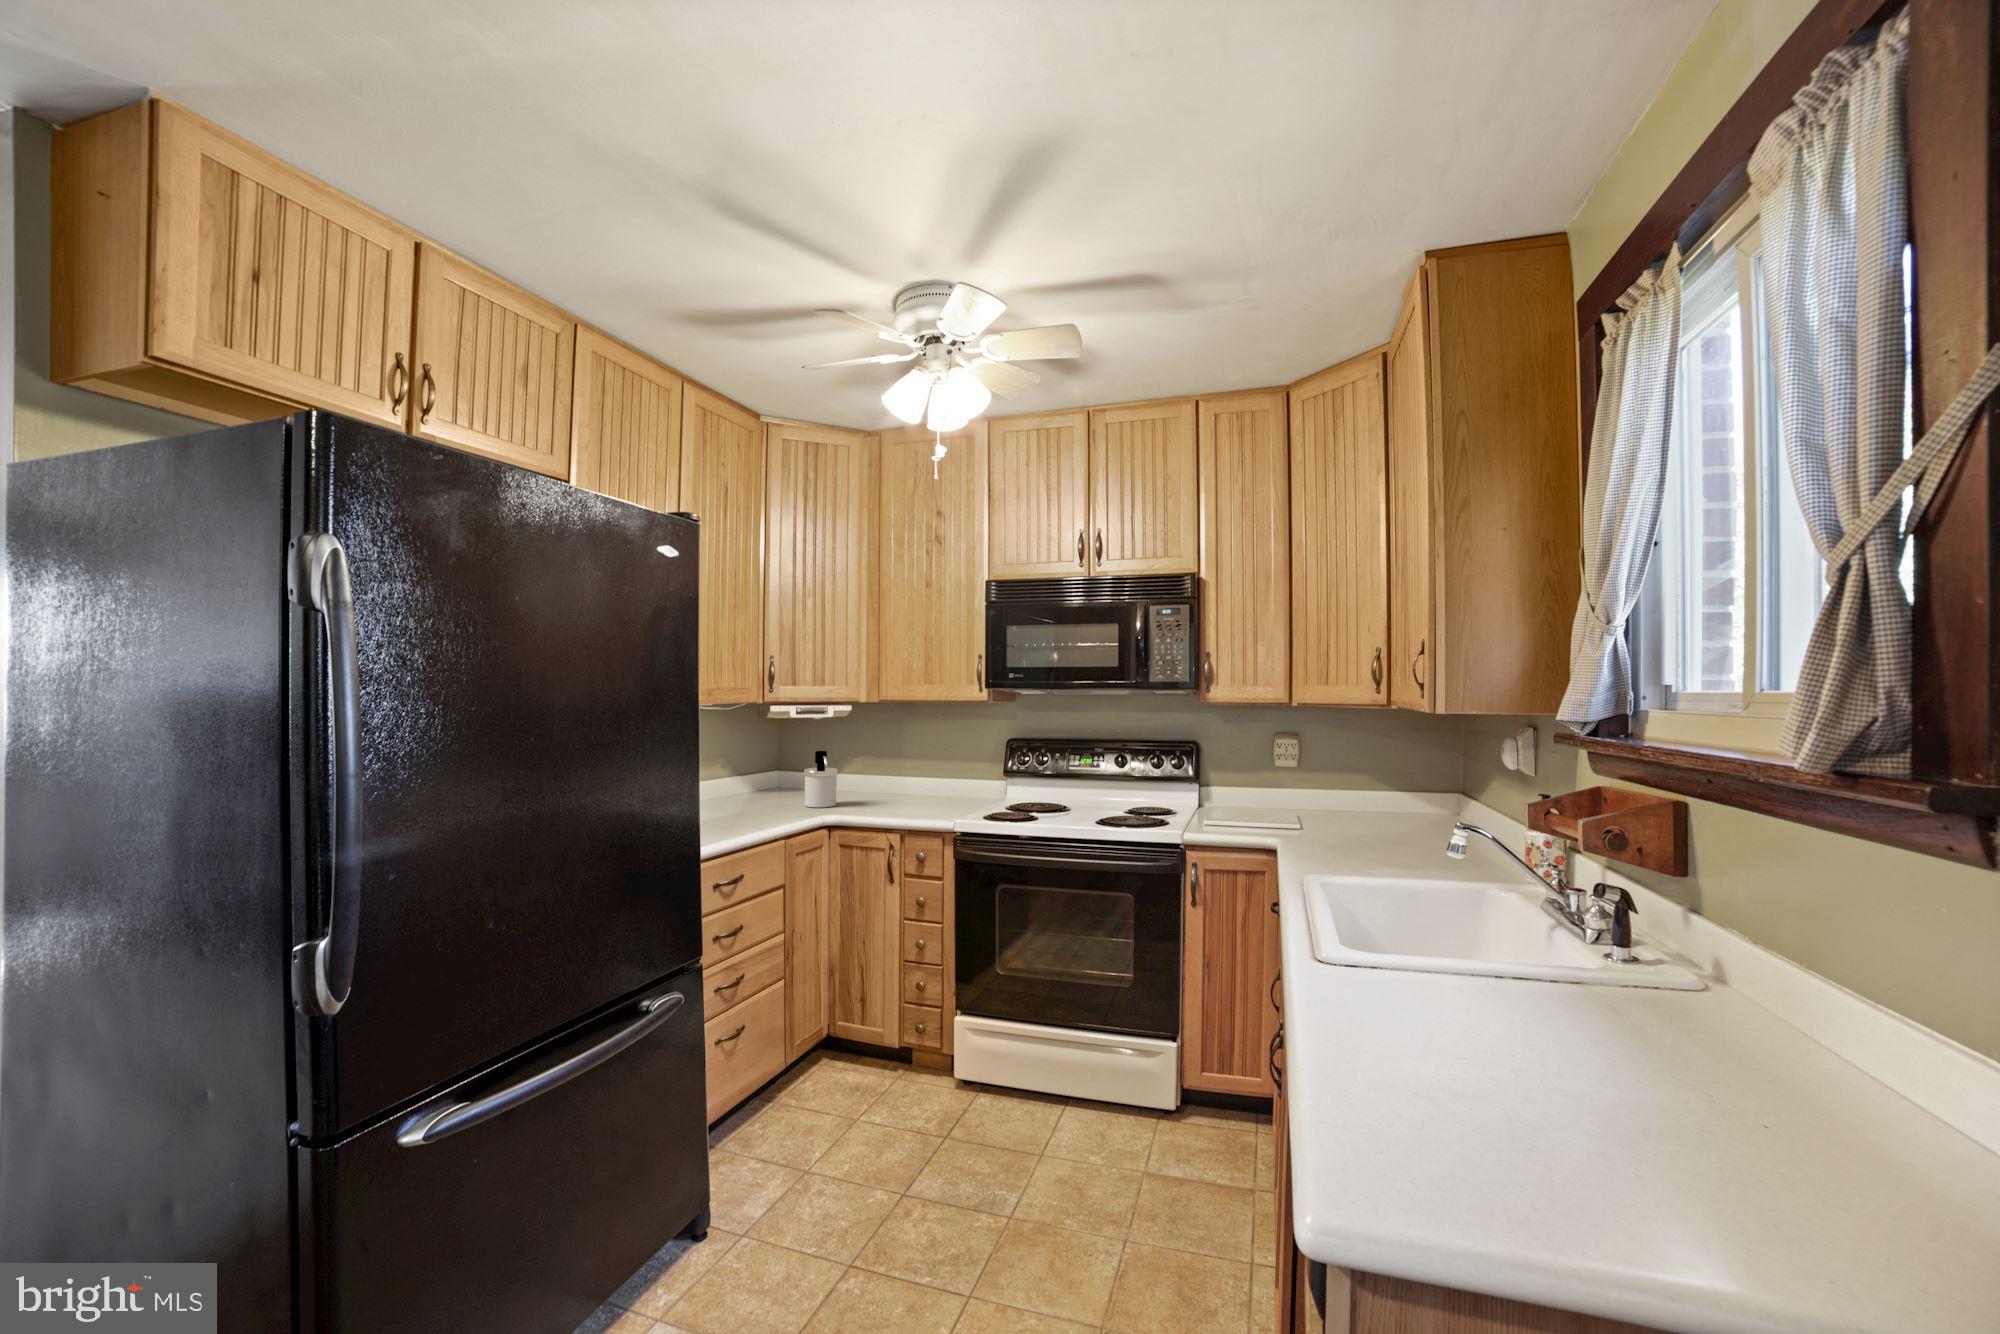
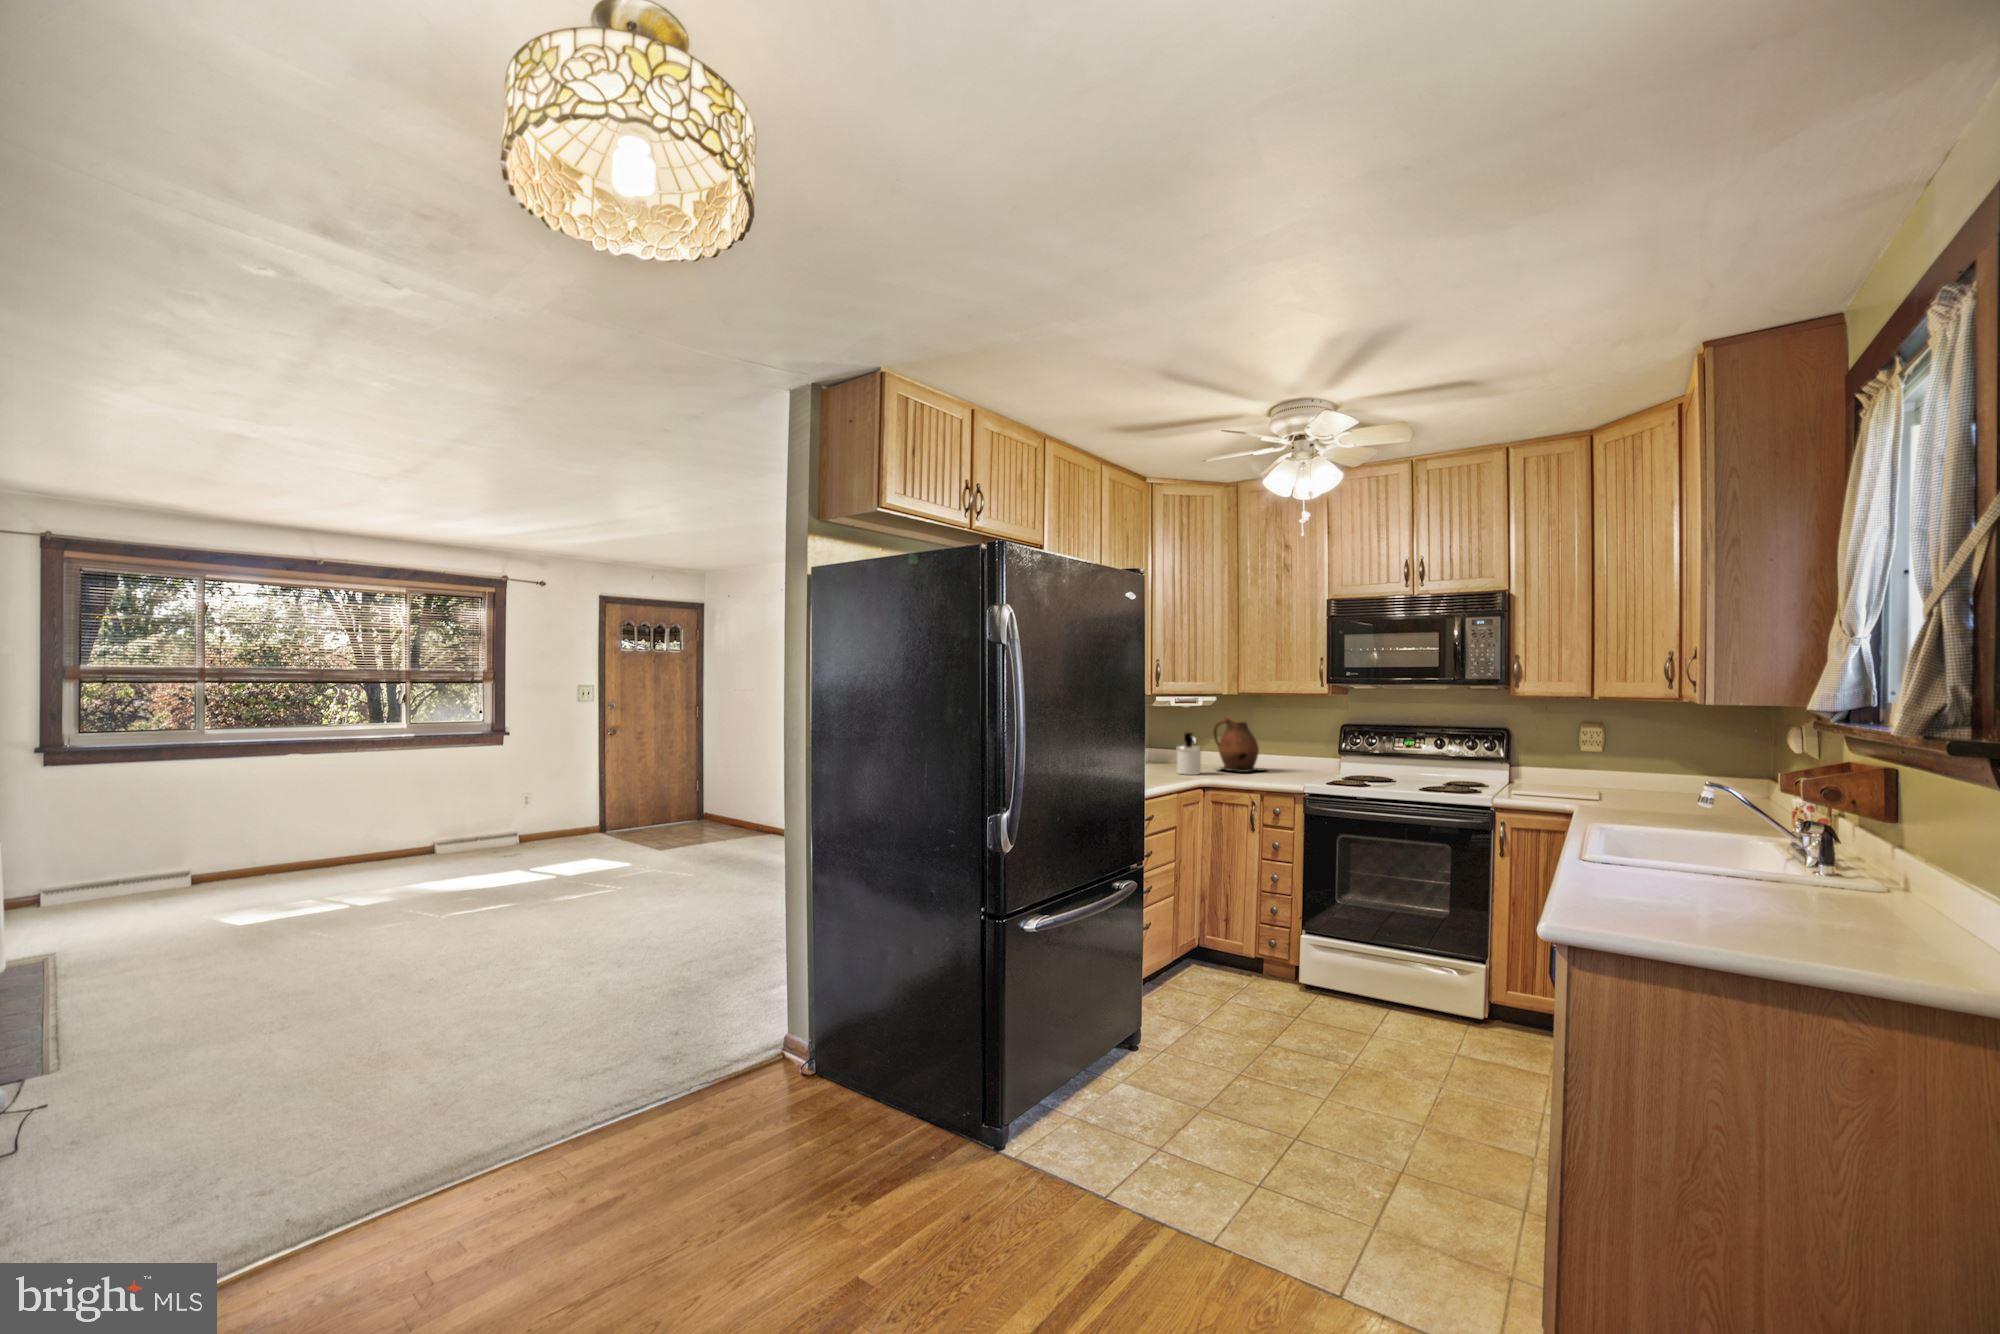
ceramic pitcher: none [857,725,925,801] -> present [1213,715,1263,772]

